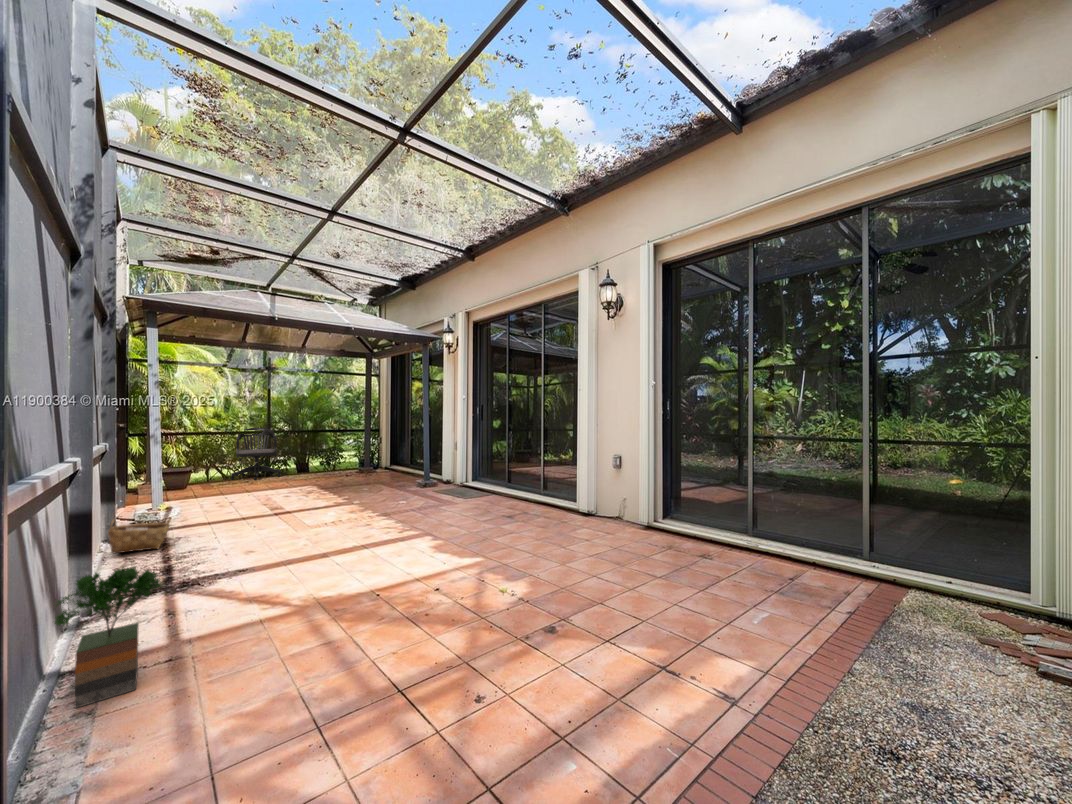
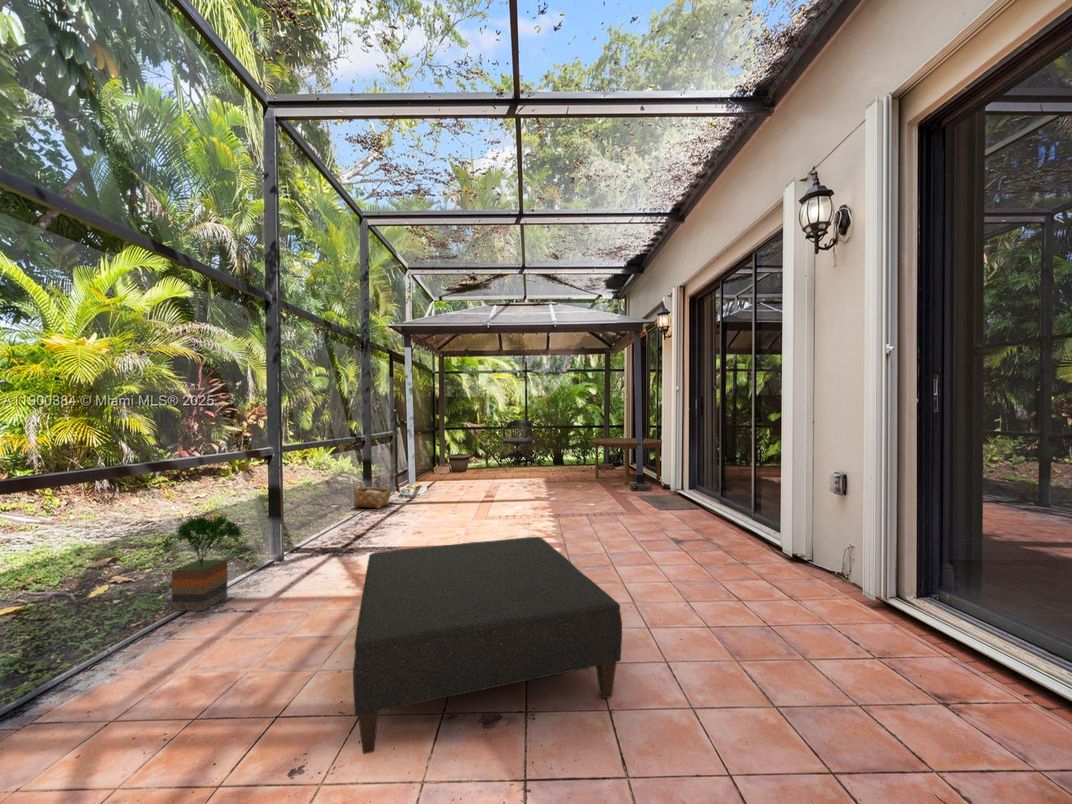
dining table: none [372,443,440,486] -> present [592,438,662,485]
ottoman: none [371,523,604,676] -> present [353,537,622,754]

